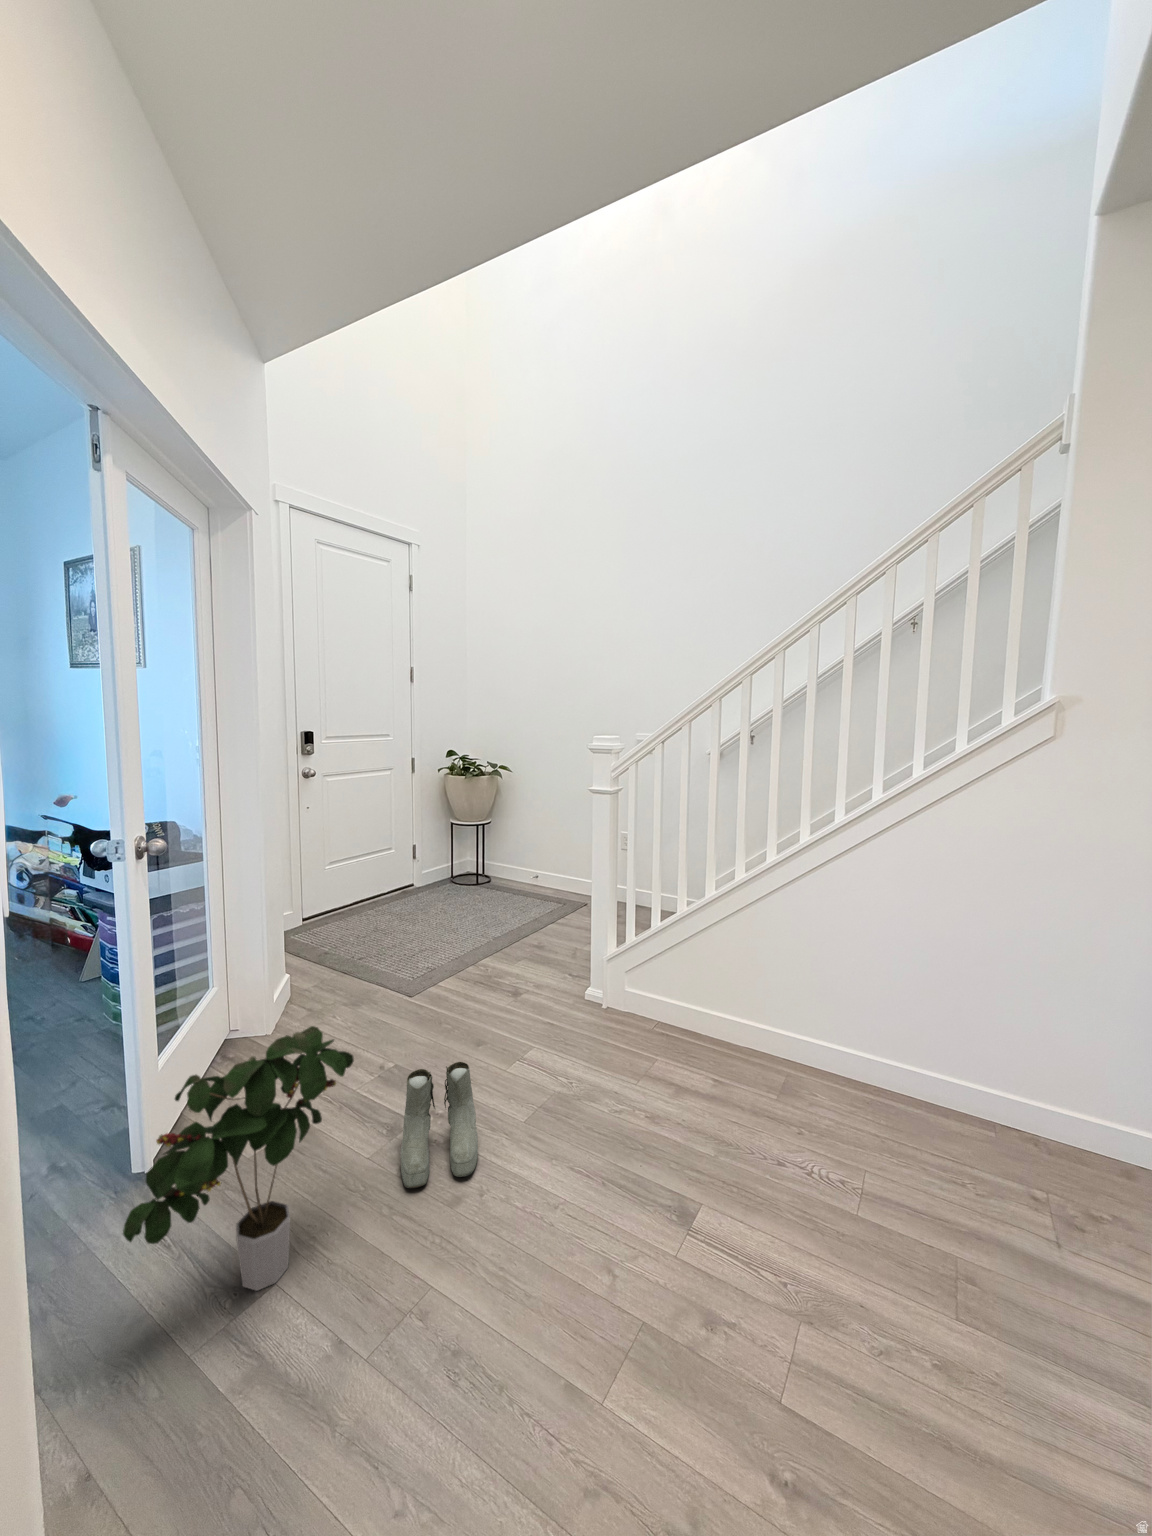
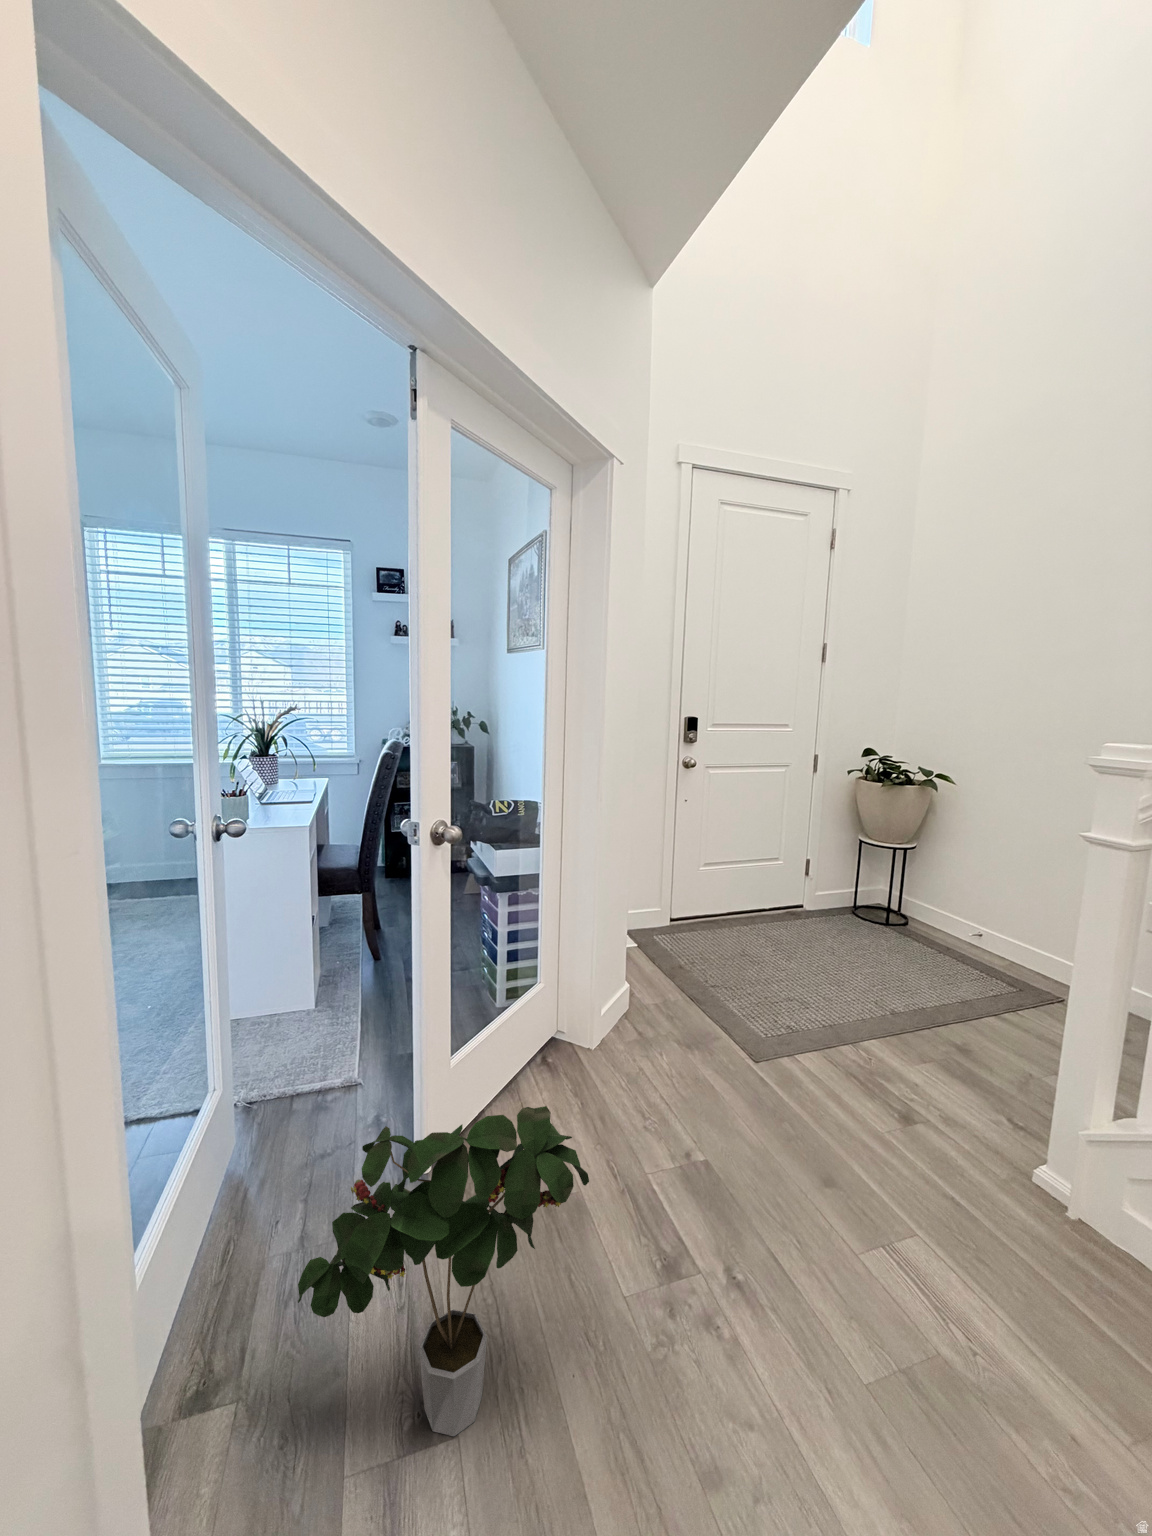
boots: present [400,1062,478,1188] -> none [648,1214,779,1448]

